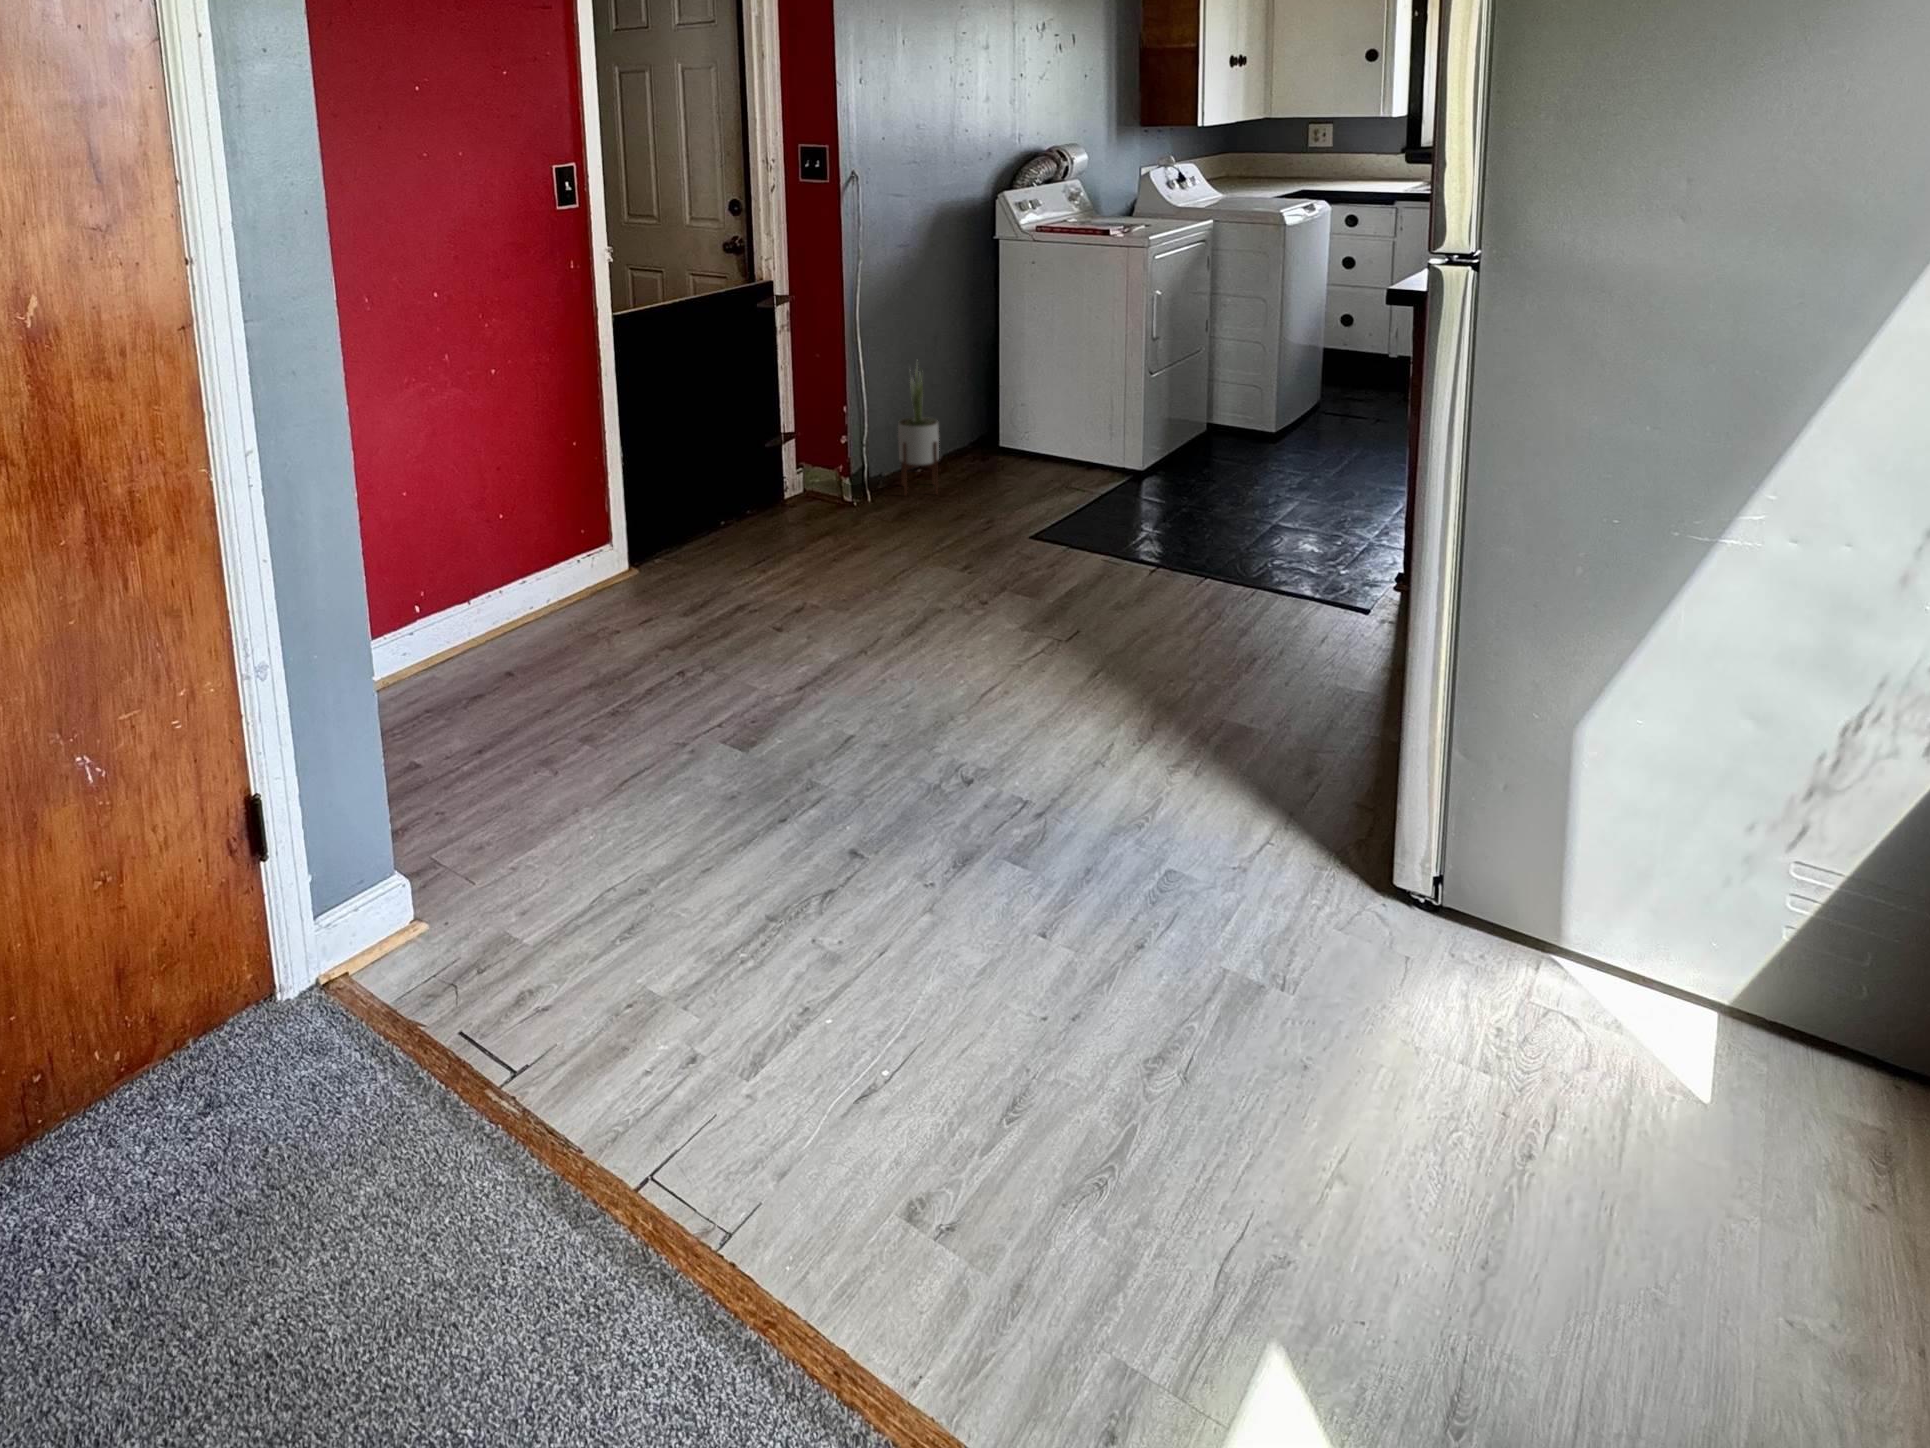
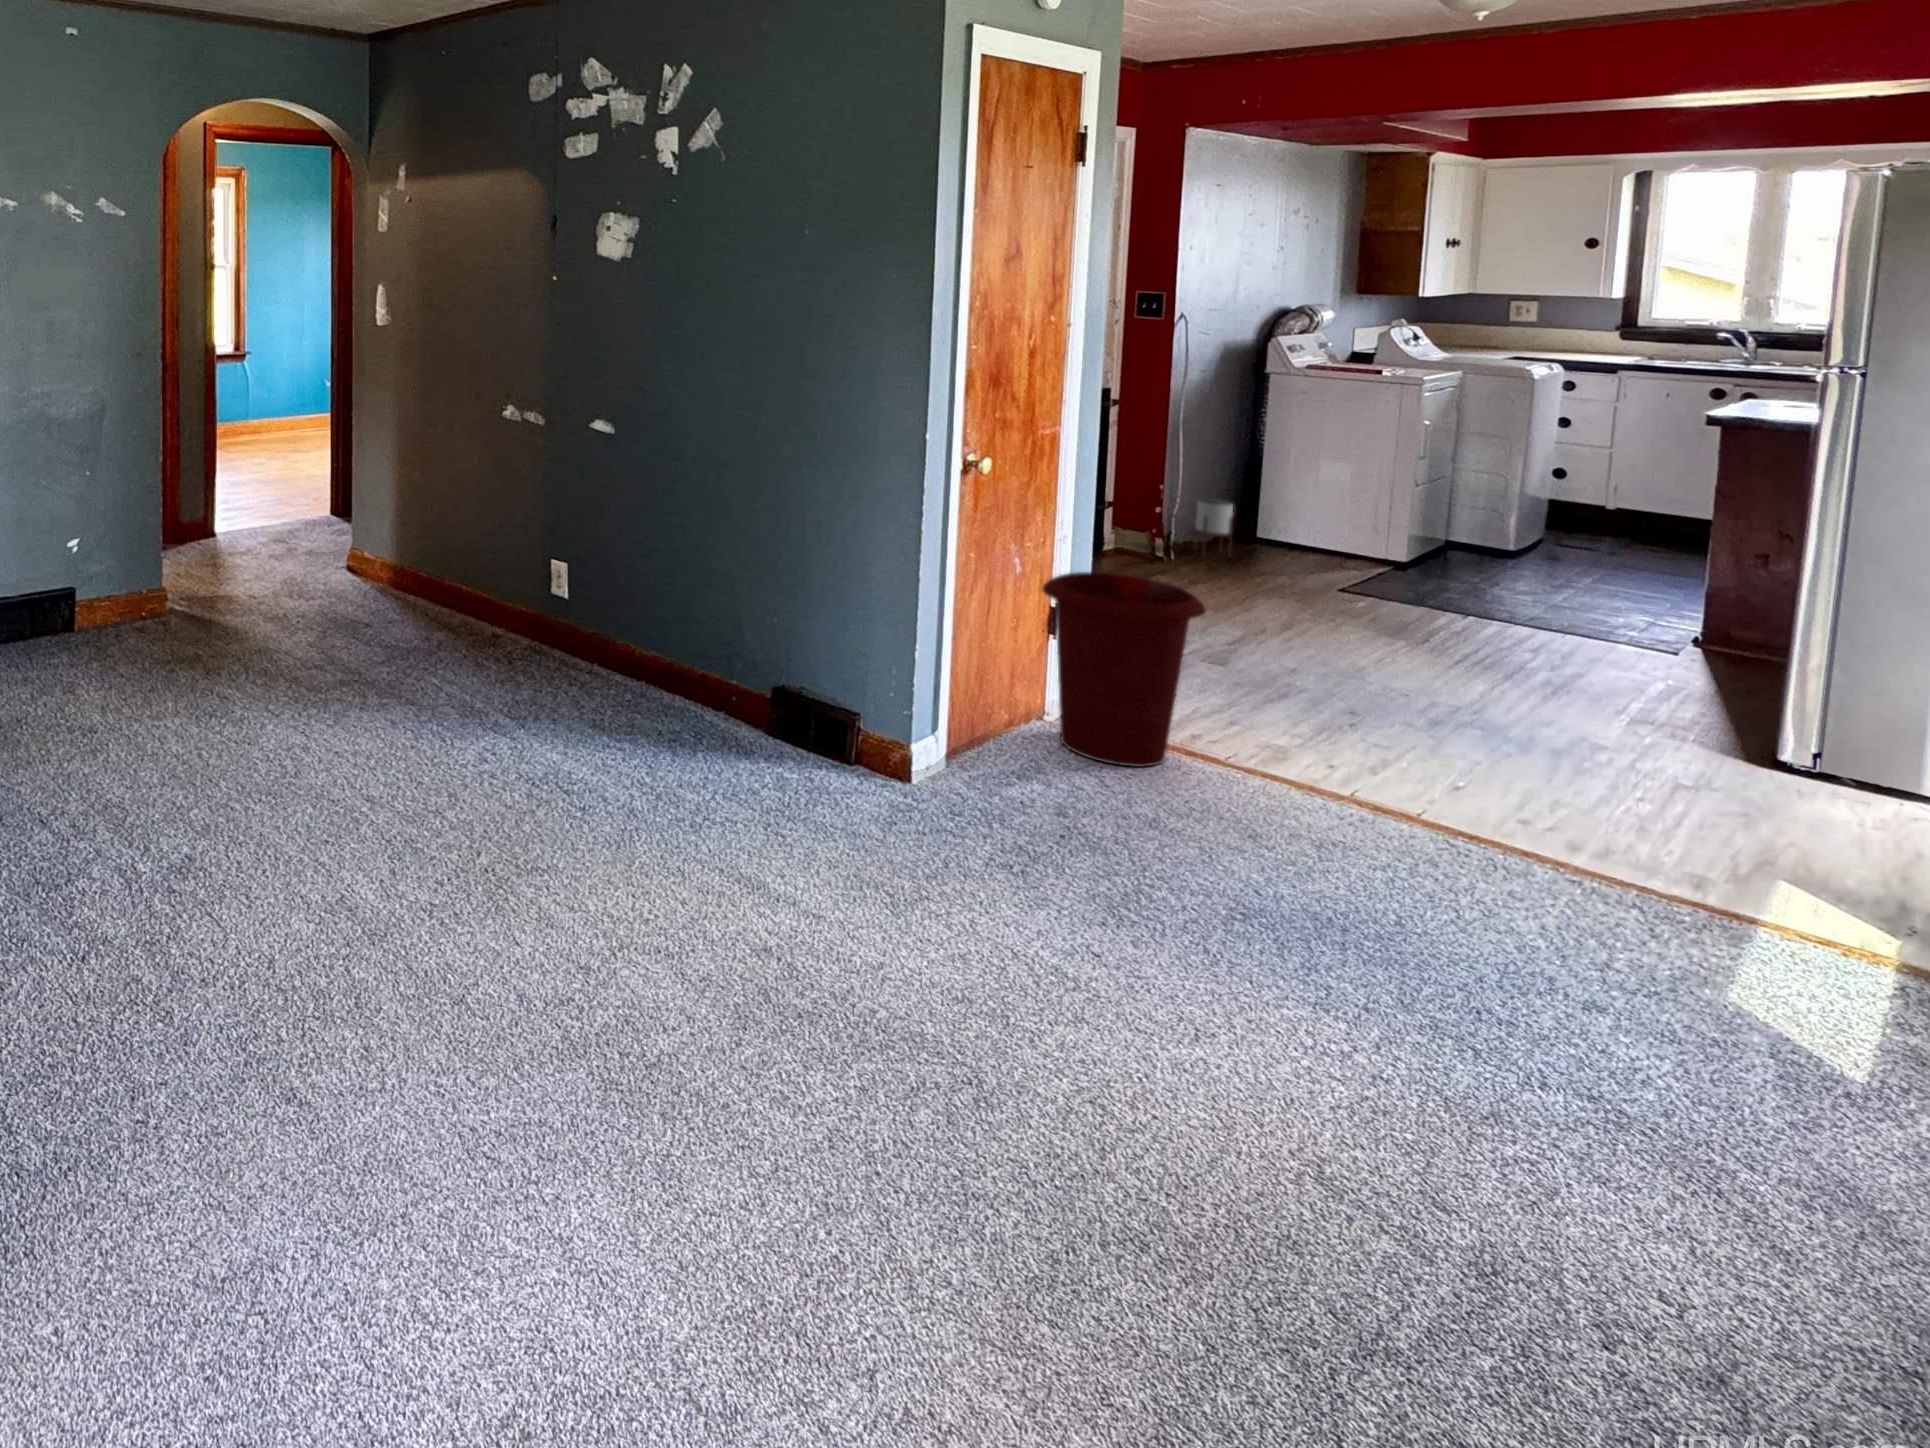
waste bin: none [78,750,413,1211] -> present [1042,572,1206,767]

